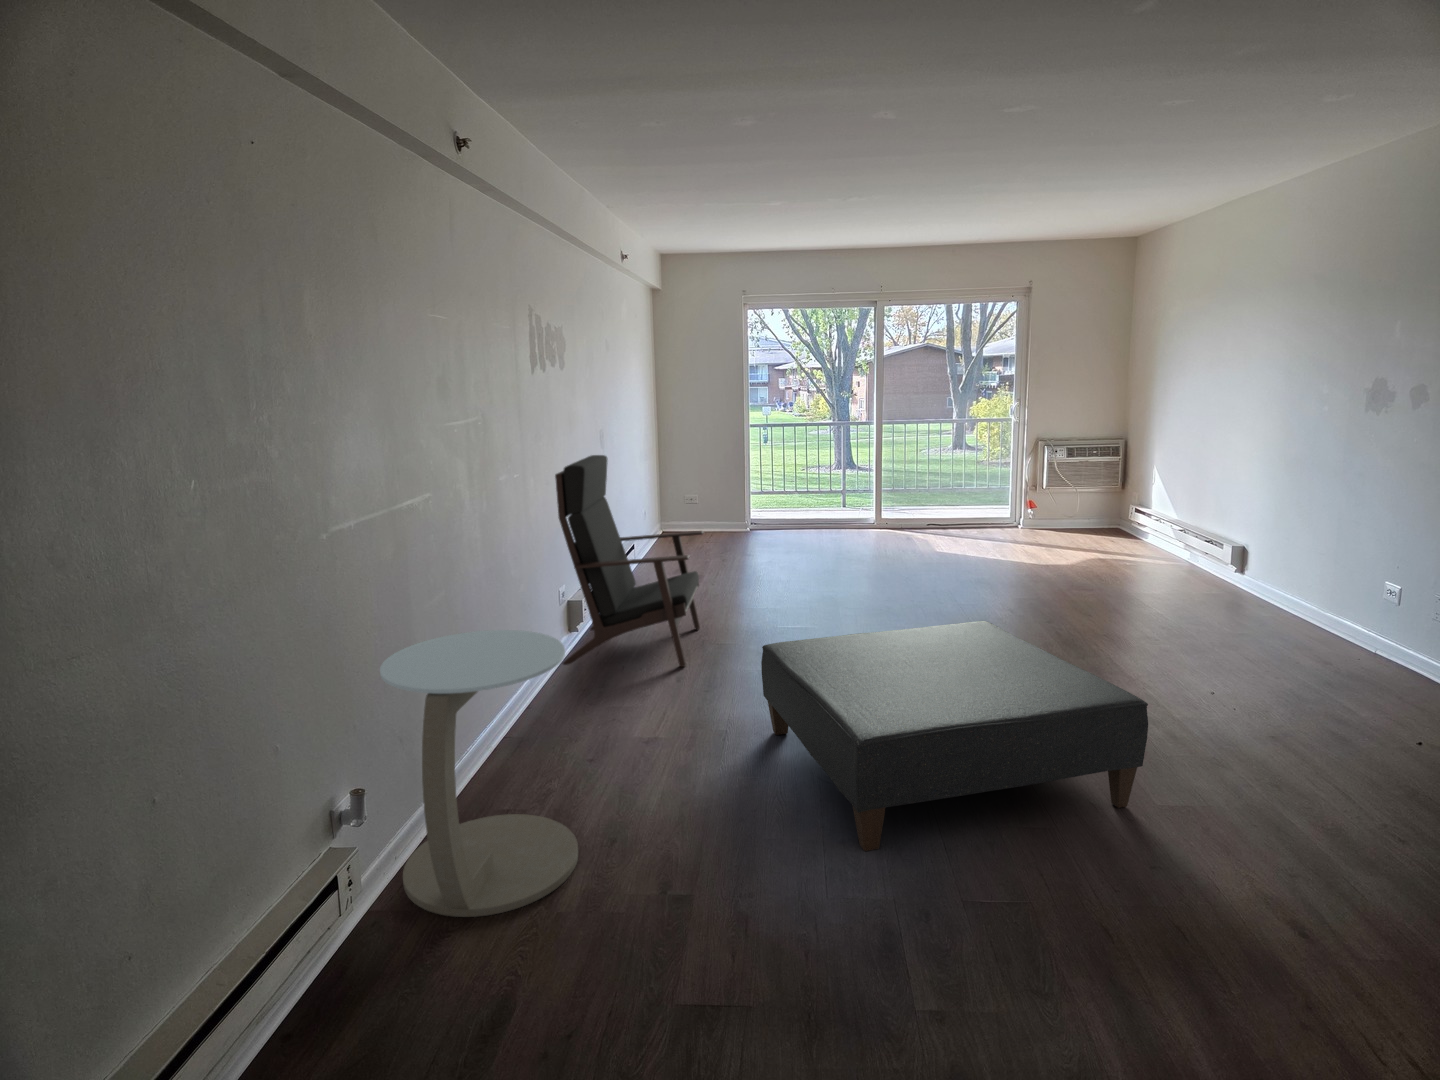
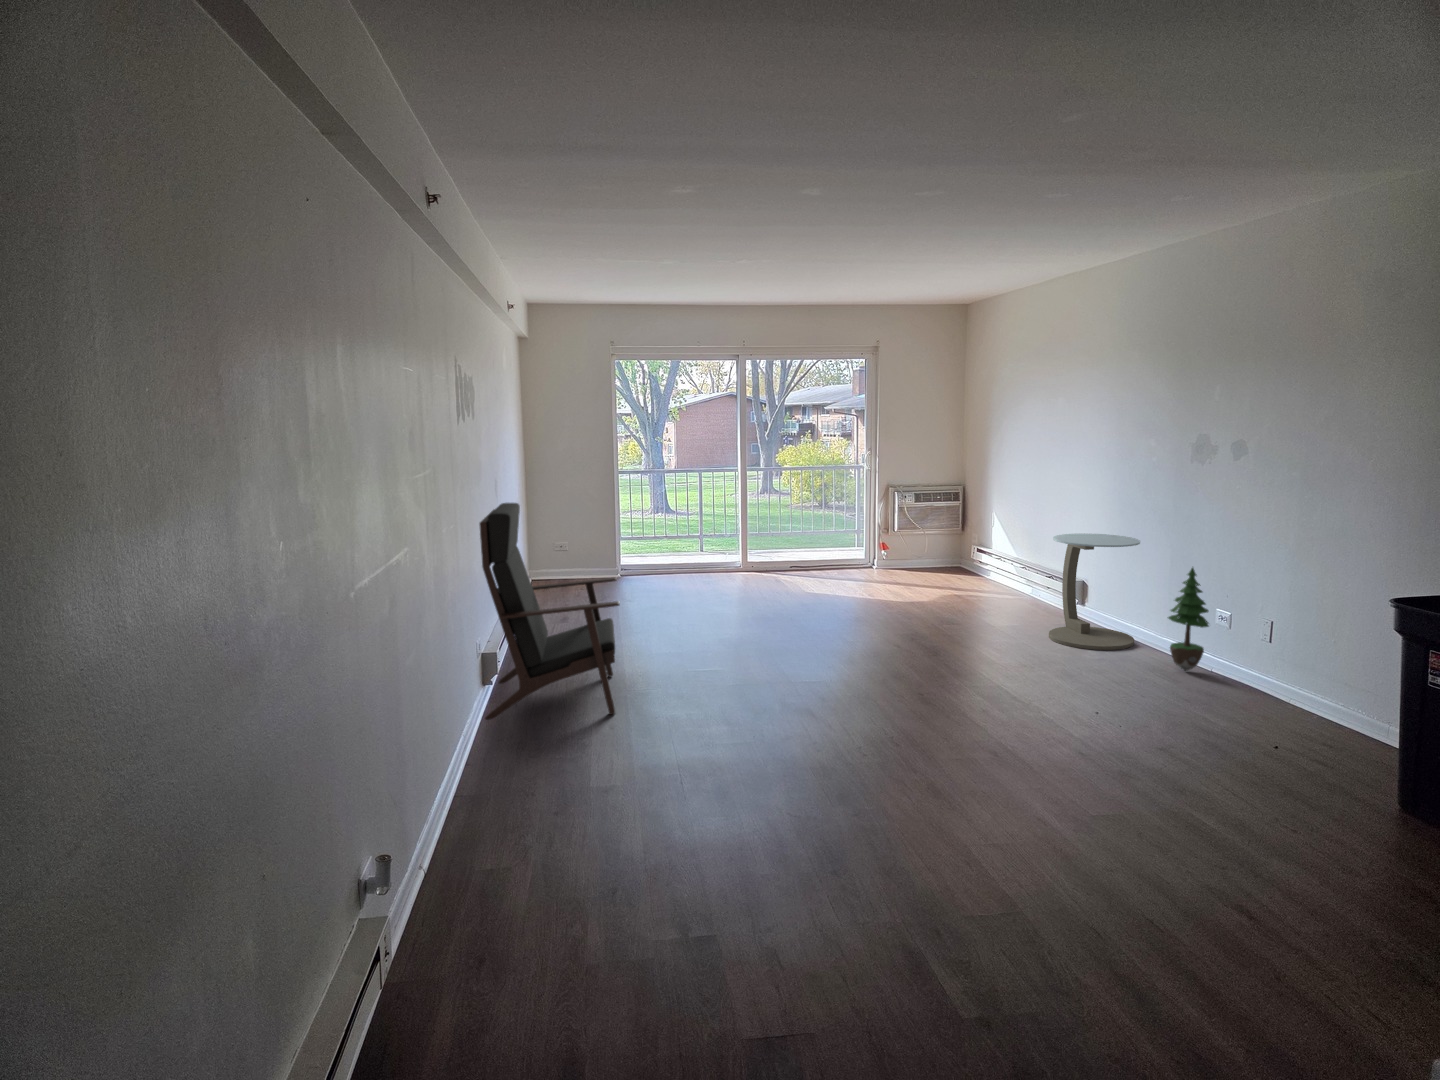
potted tree: none [1327,535,1382,658] -> present [1168,568,1209,671]
ottoman: present [761,621,1148,851] -> none [718,653,1082,871]
side table: present [380,630,578,917] -> present [1049,533,1140,650]

